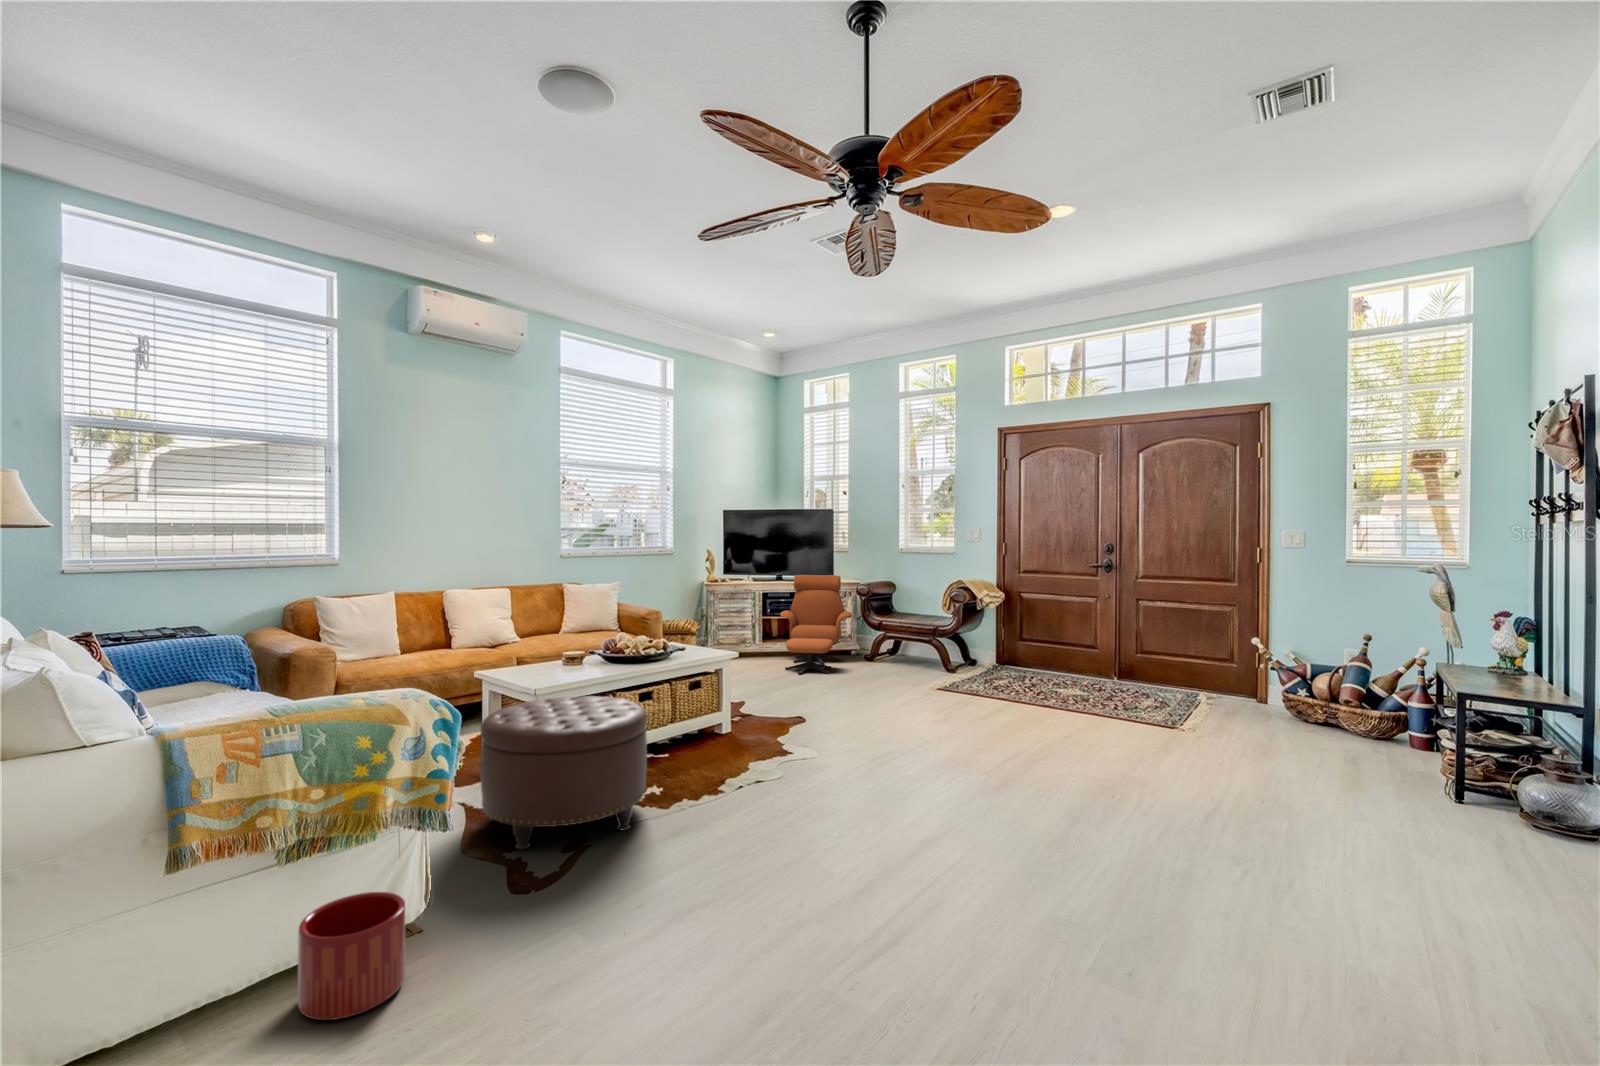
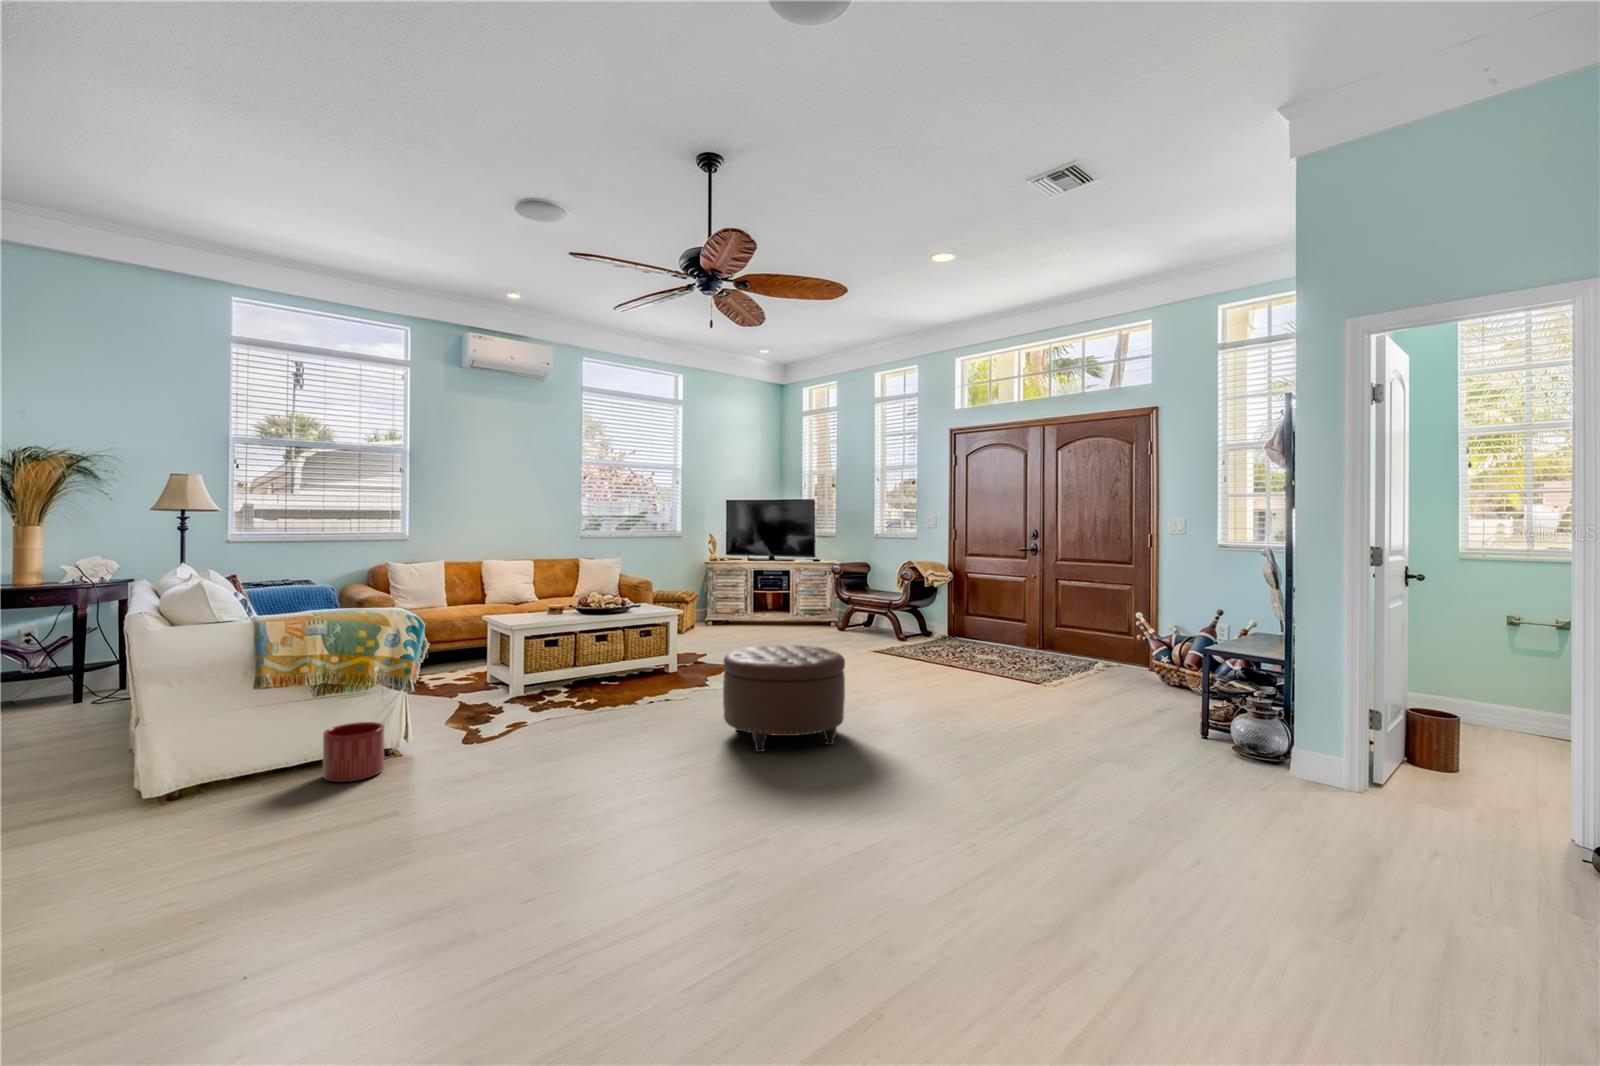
lounge chair: present [780,575,852,674] -> none [762,556,826,638]
ottoman: present [480,696,647,849] -> present [723,645,845,752]

